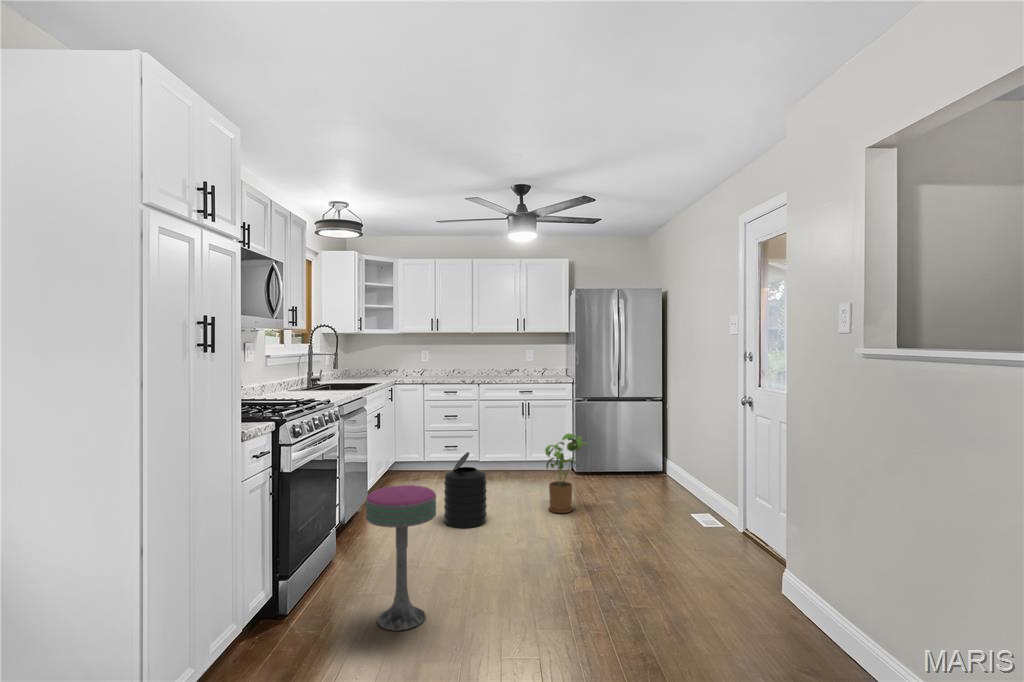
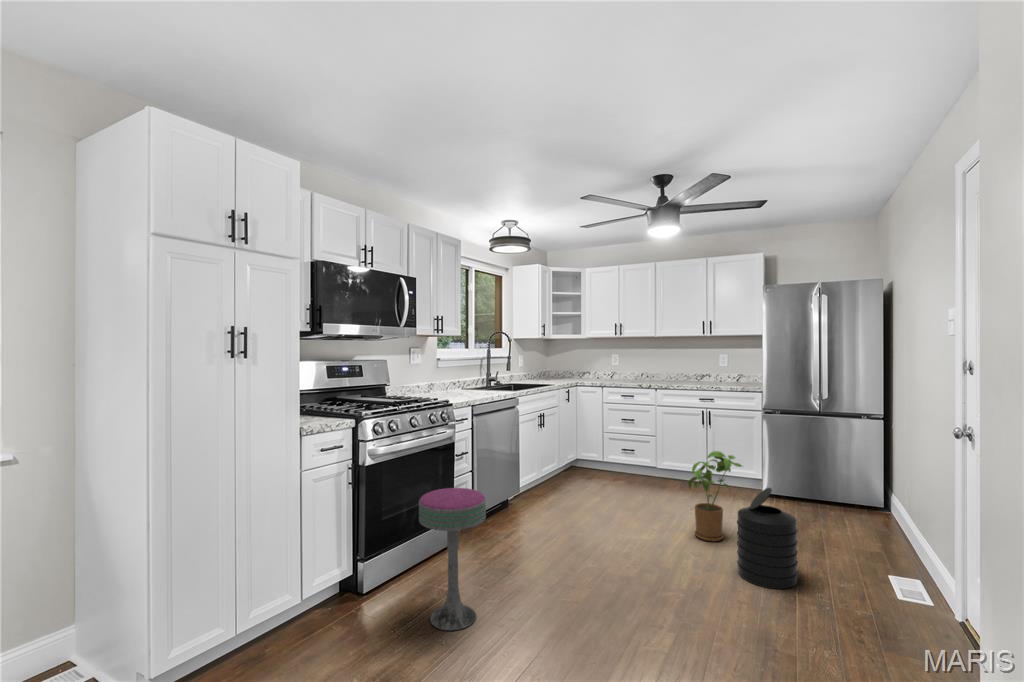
trash can: present [444,452,487,528] -> present [737,488,798,589]

